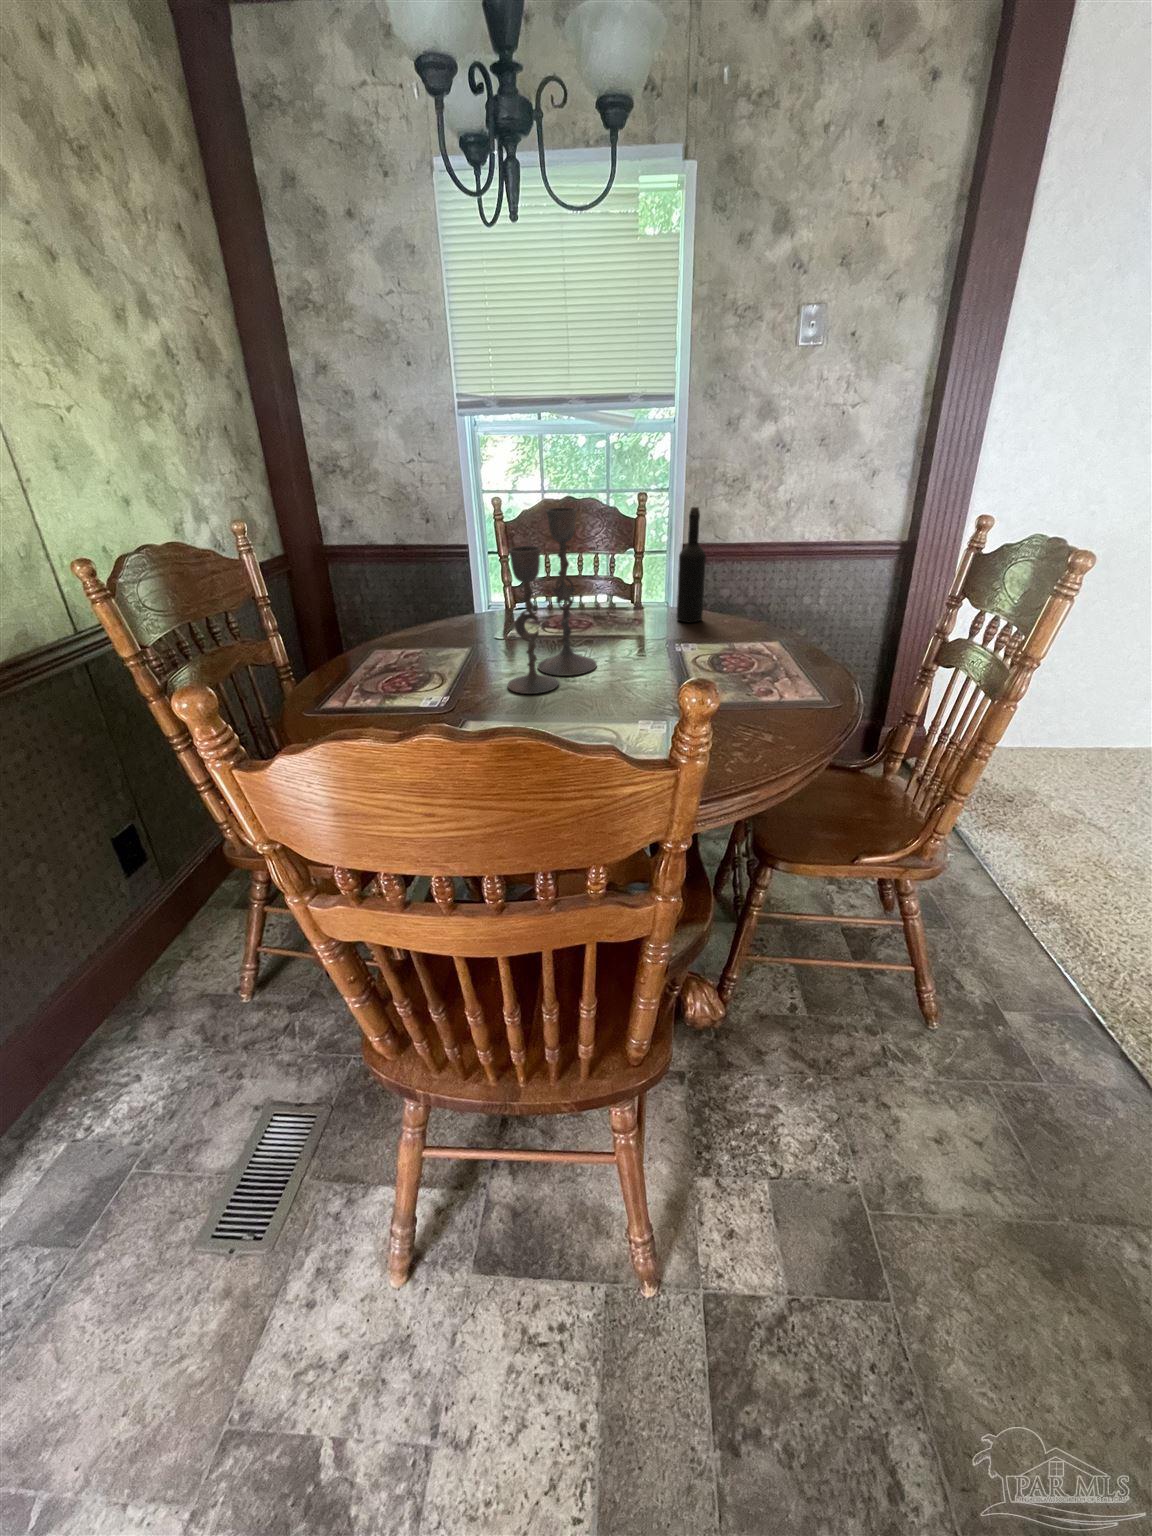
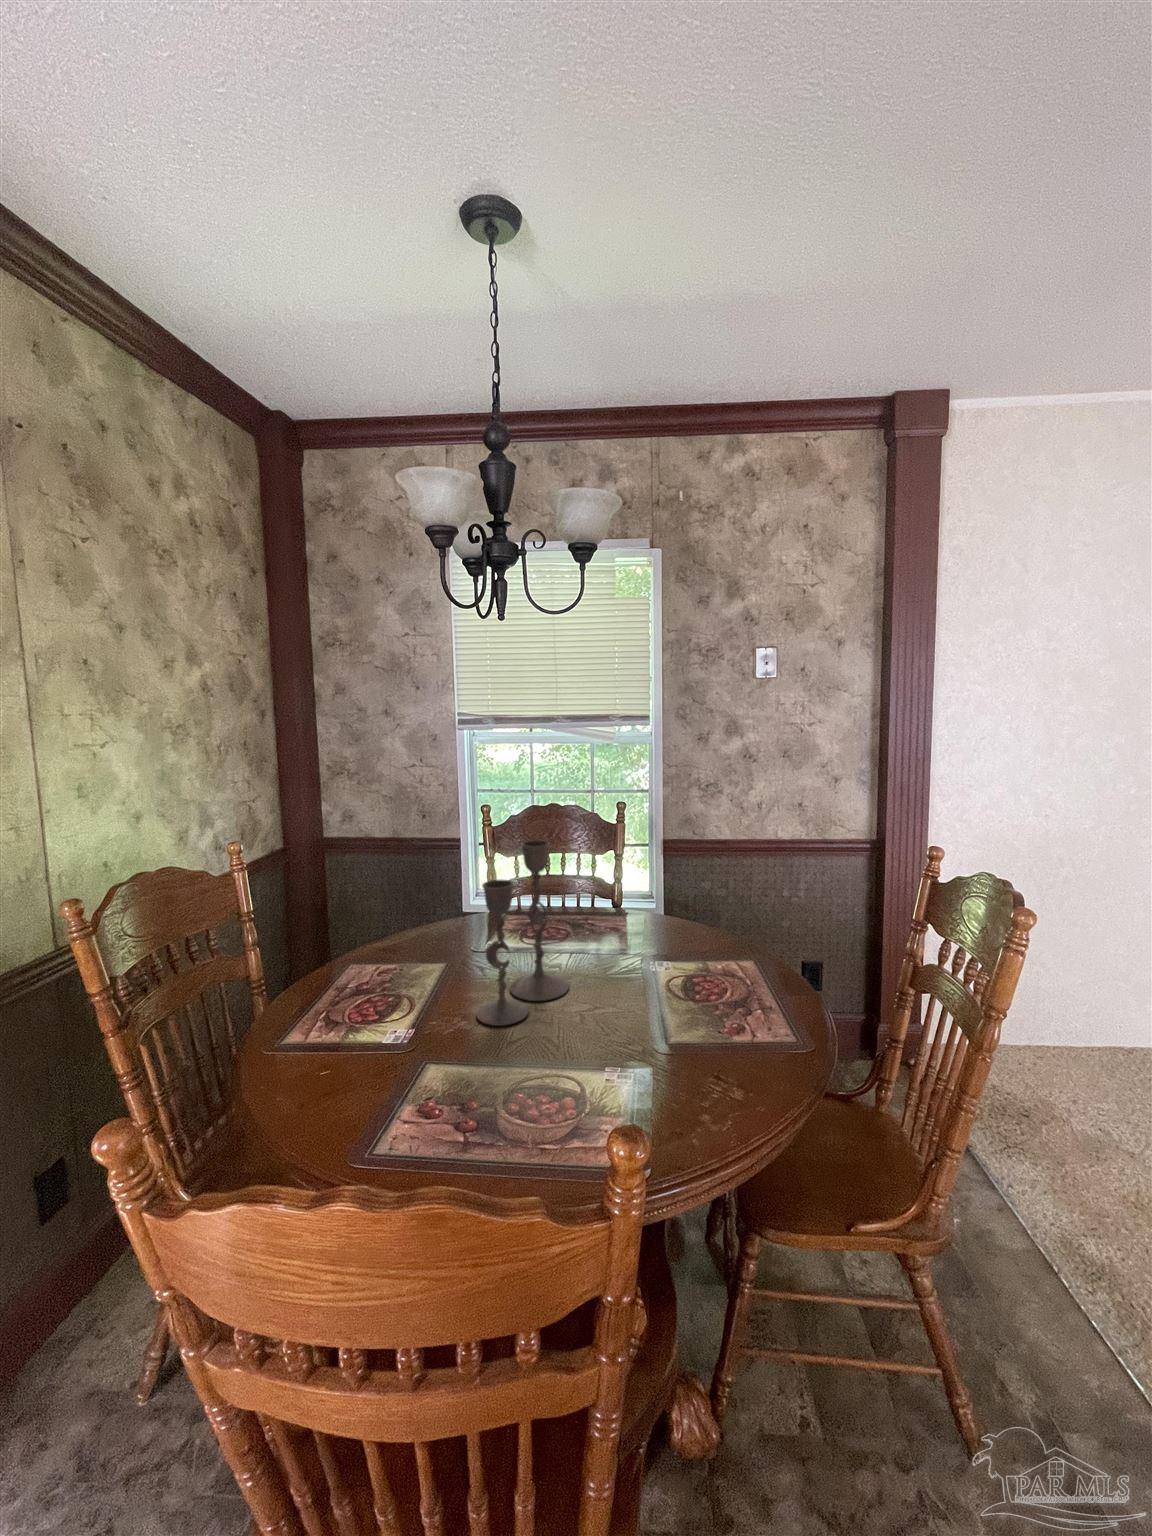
wine bottle: present [677,507,706,622] -> none [652,827,677,932]

